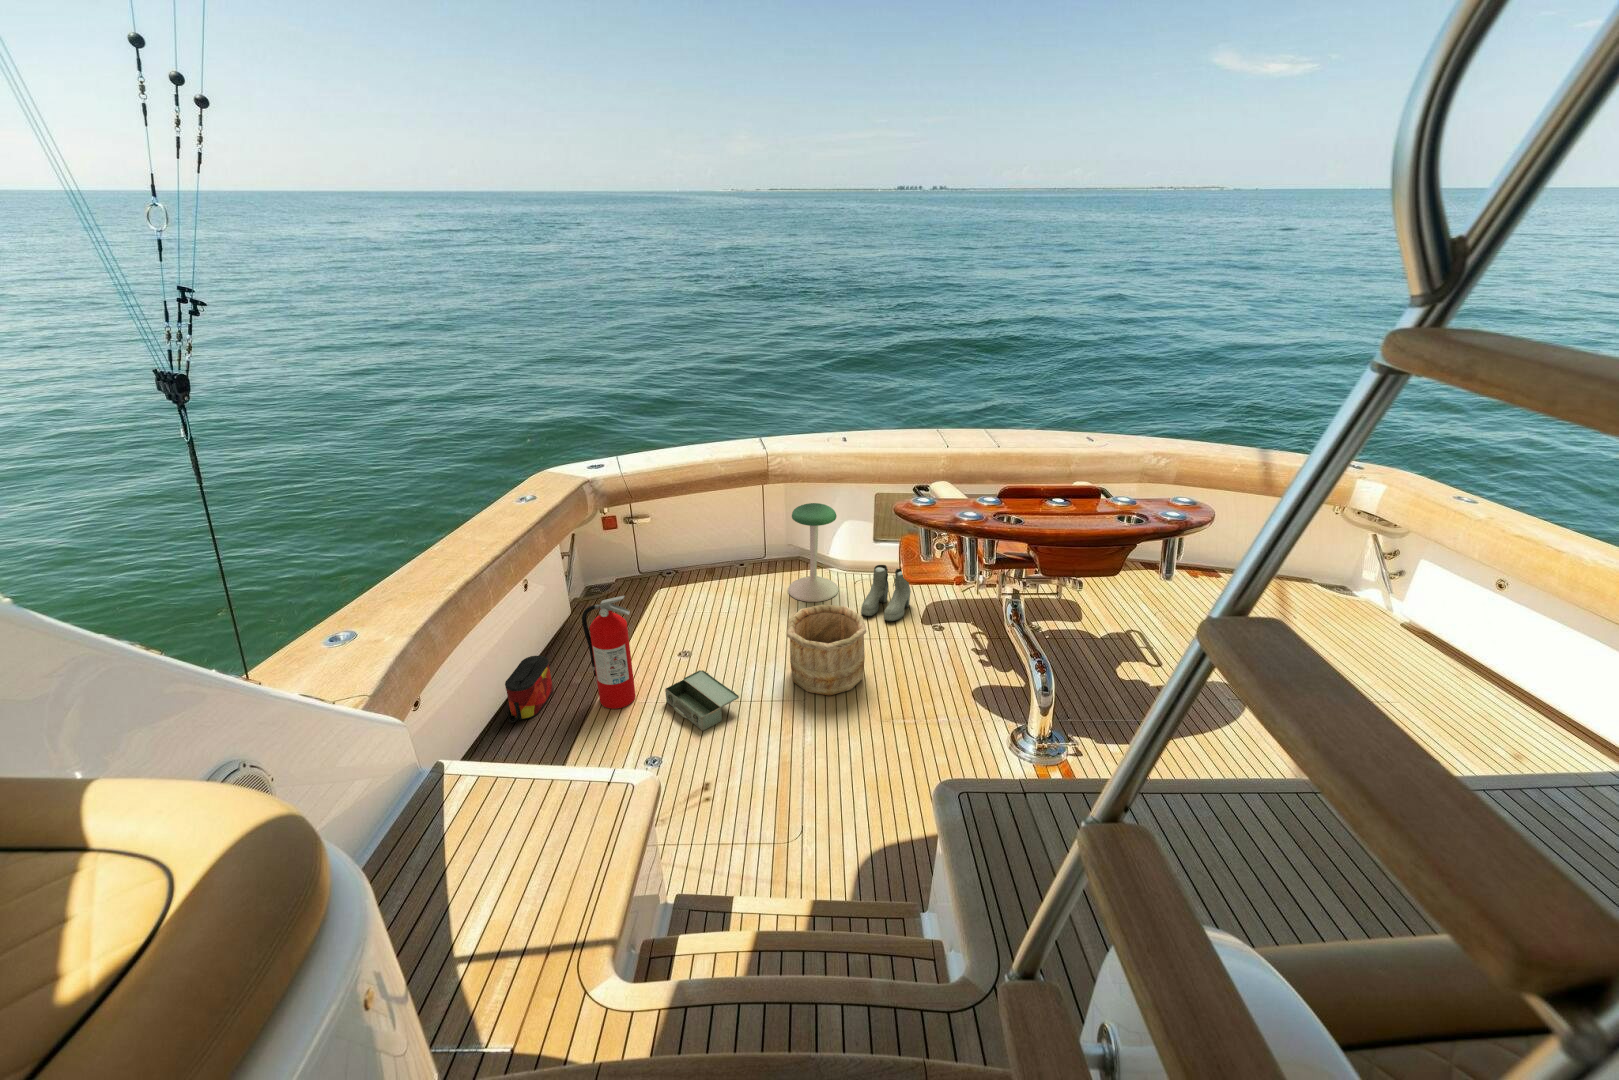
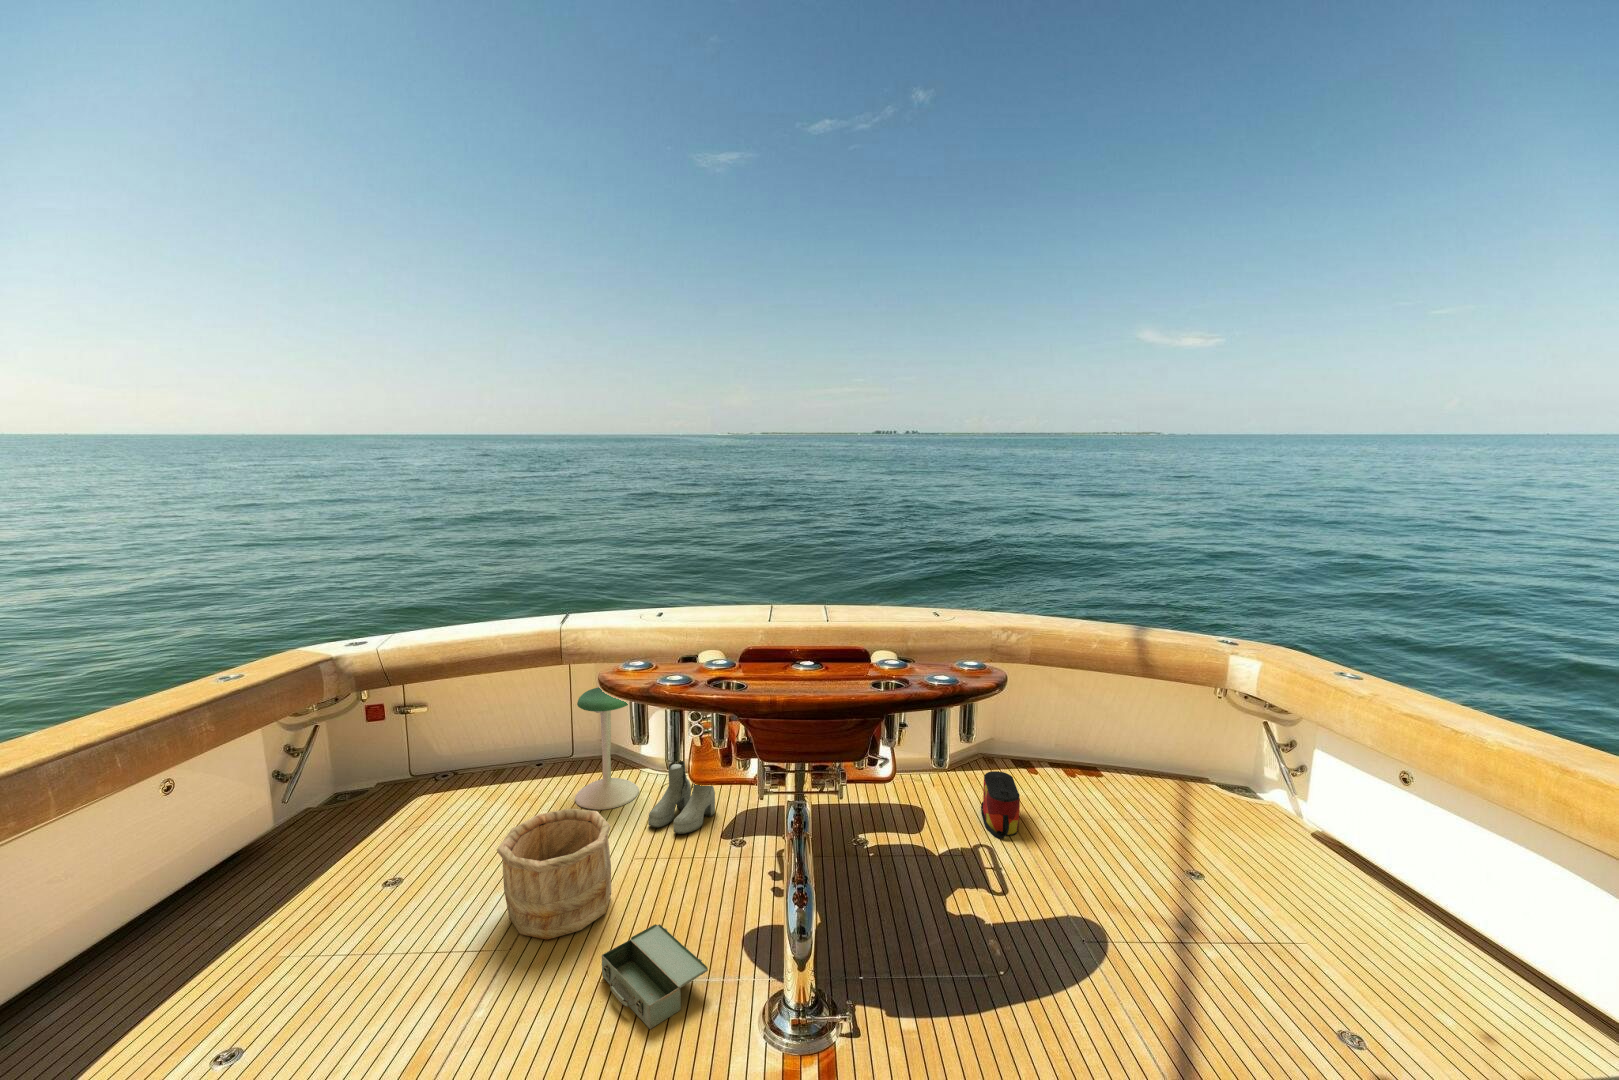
fire extinguisher: present [582,596,635,709] -> none [206,792,284,961]
bag: present [505,656,553,723] -> present [981,771,1020,839]
toolbox: present [665,670,739,731] -> present [602,924,708,1029]

